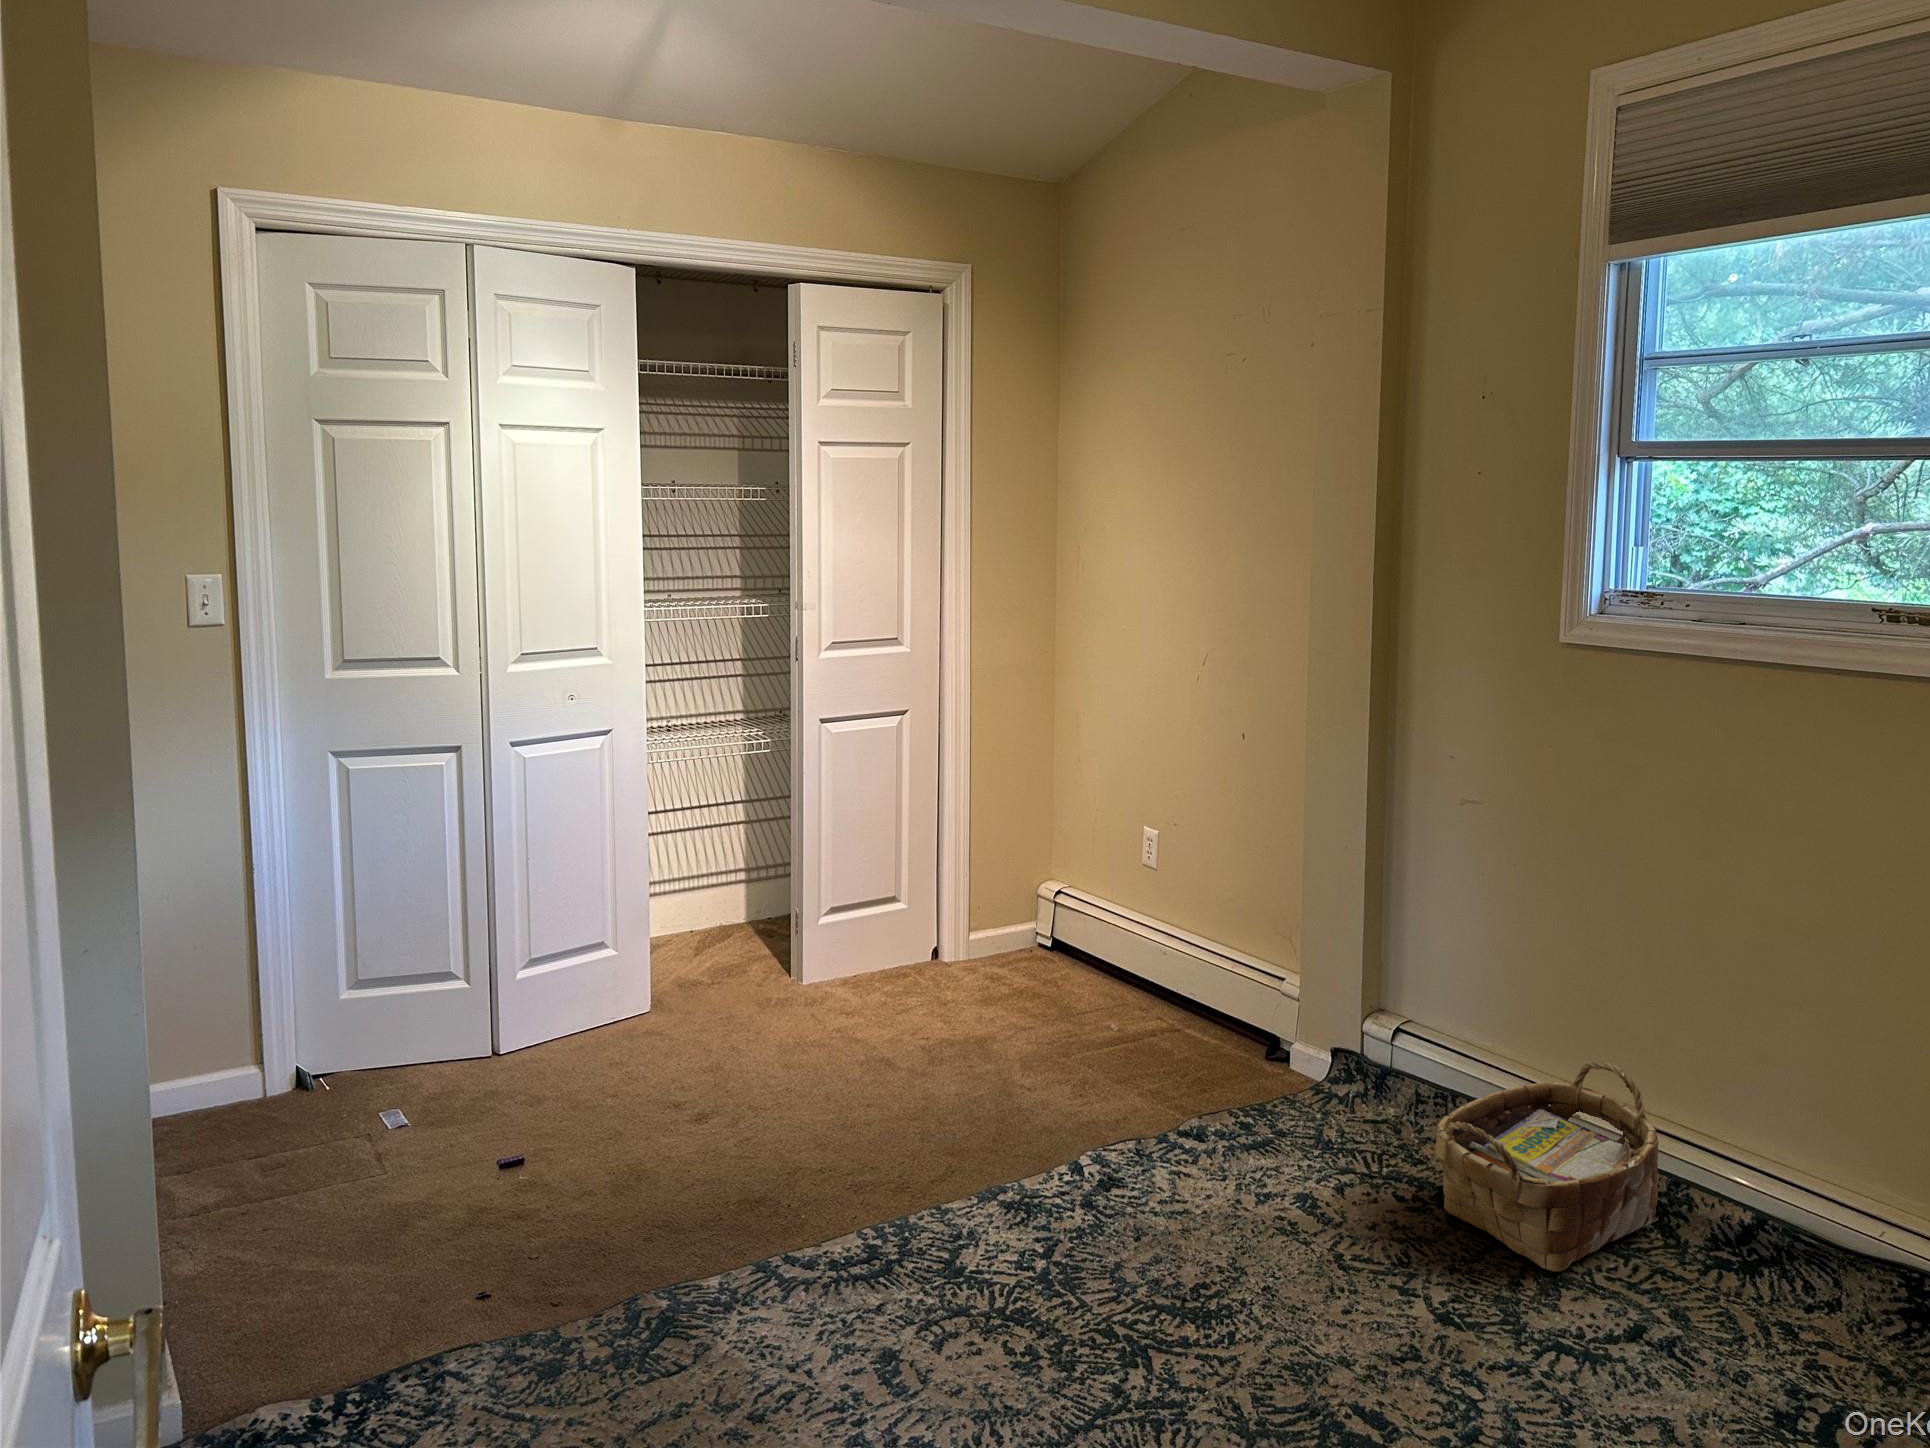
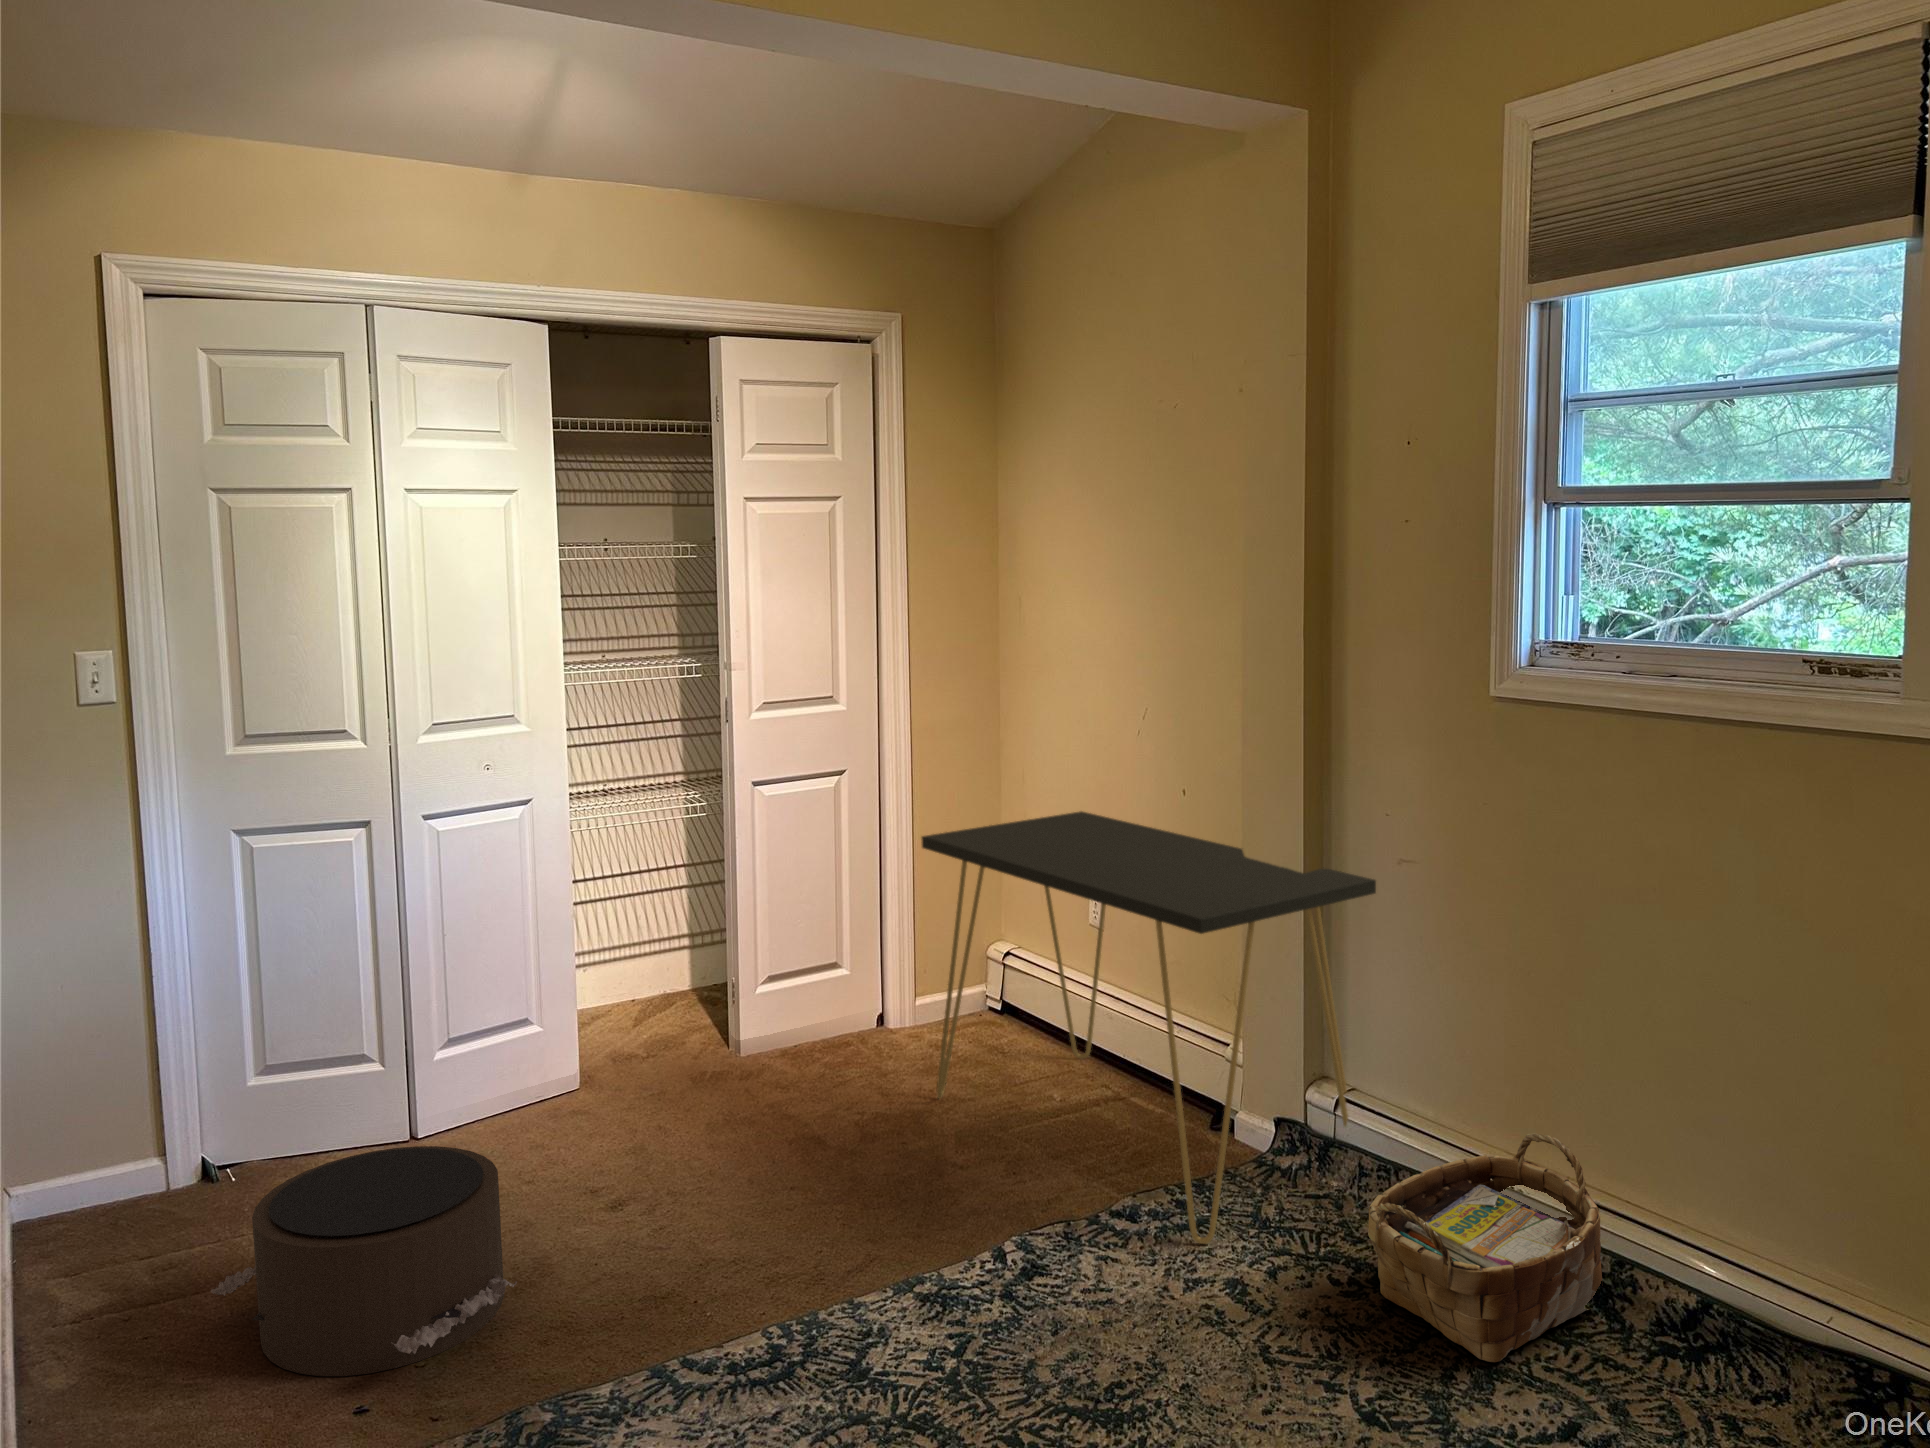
desk: none [990,754,1440,1163] -> present [921,811,1376,1244]
pouf: none [327,1056,622,1266] -> present [210,1146,517,1376]

